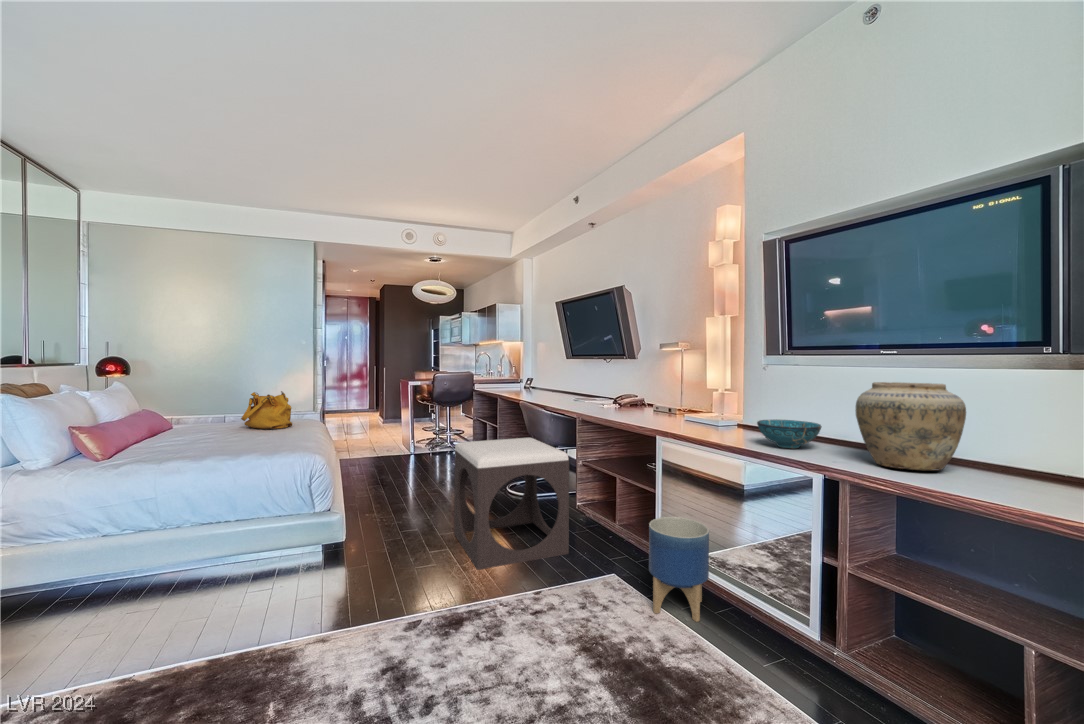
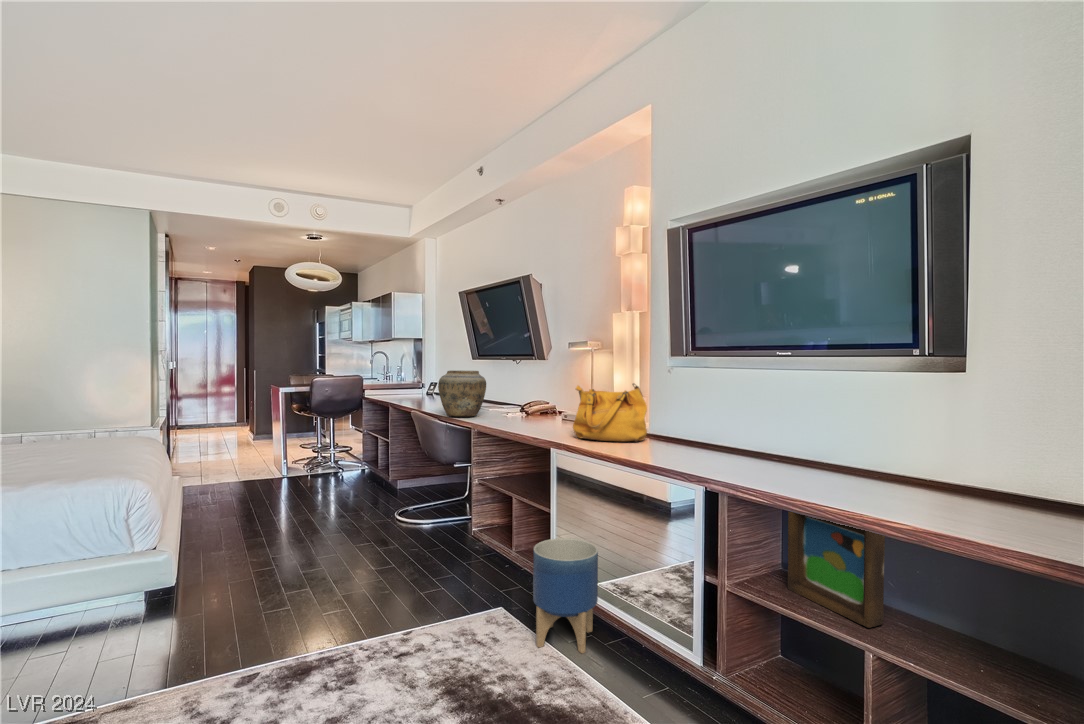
vase: present [855,382,966,471] -> present [438,370,486,416]
handbag: present [241,391,292,429] -> present [573,383,647,442]
decorative bowl: present [757,420,822,448] -> none [648,427,713,458]
footstool: present [454,438,569,570] -> none [319,453,454,612]
picture frame: none [914,492,1036,622] -> present [787,511,885,628]

